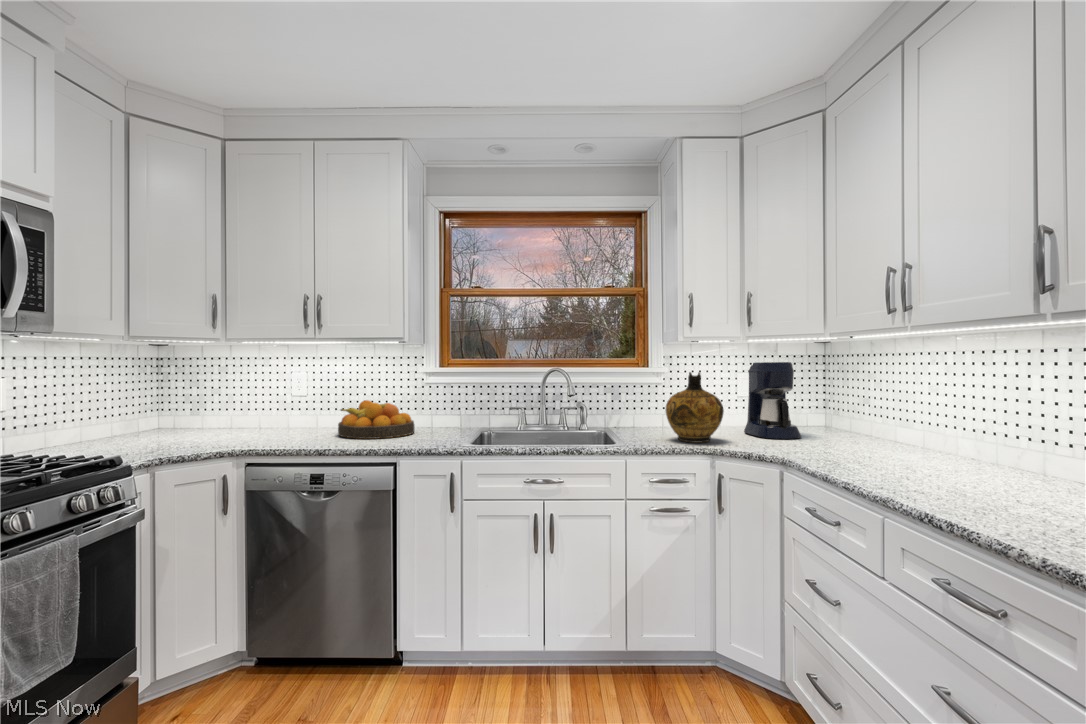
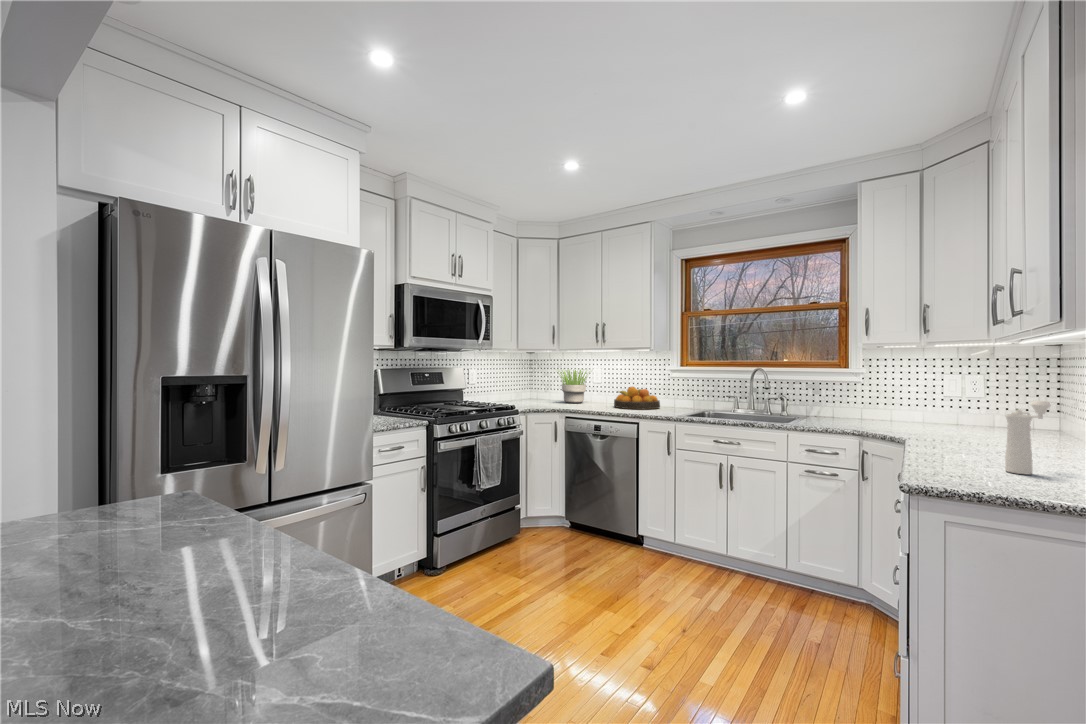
coffee maker: present [744,362,801,439] -> none [936,365,994,434]
potted plant: none [211,371,292,434] -> present [561,370,587,403]
ceramic jug: present [666,372,724,443] -> none [838,372,893,428]
pepper mill: none [952,406,983,499] -> present [1005,400,1051,474]

